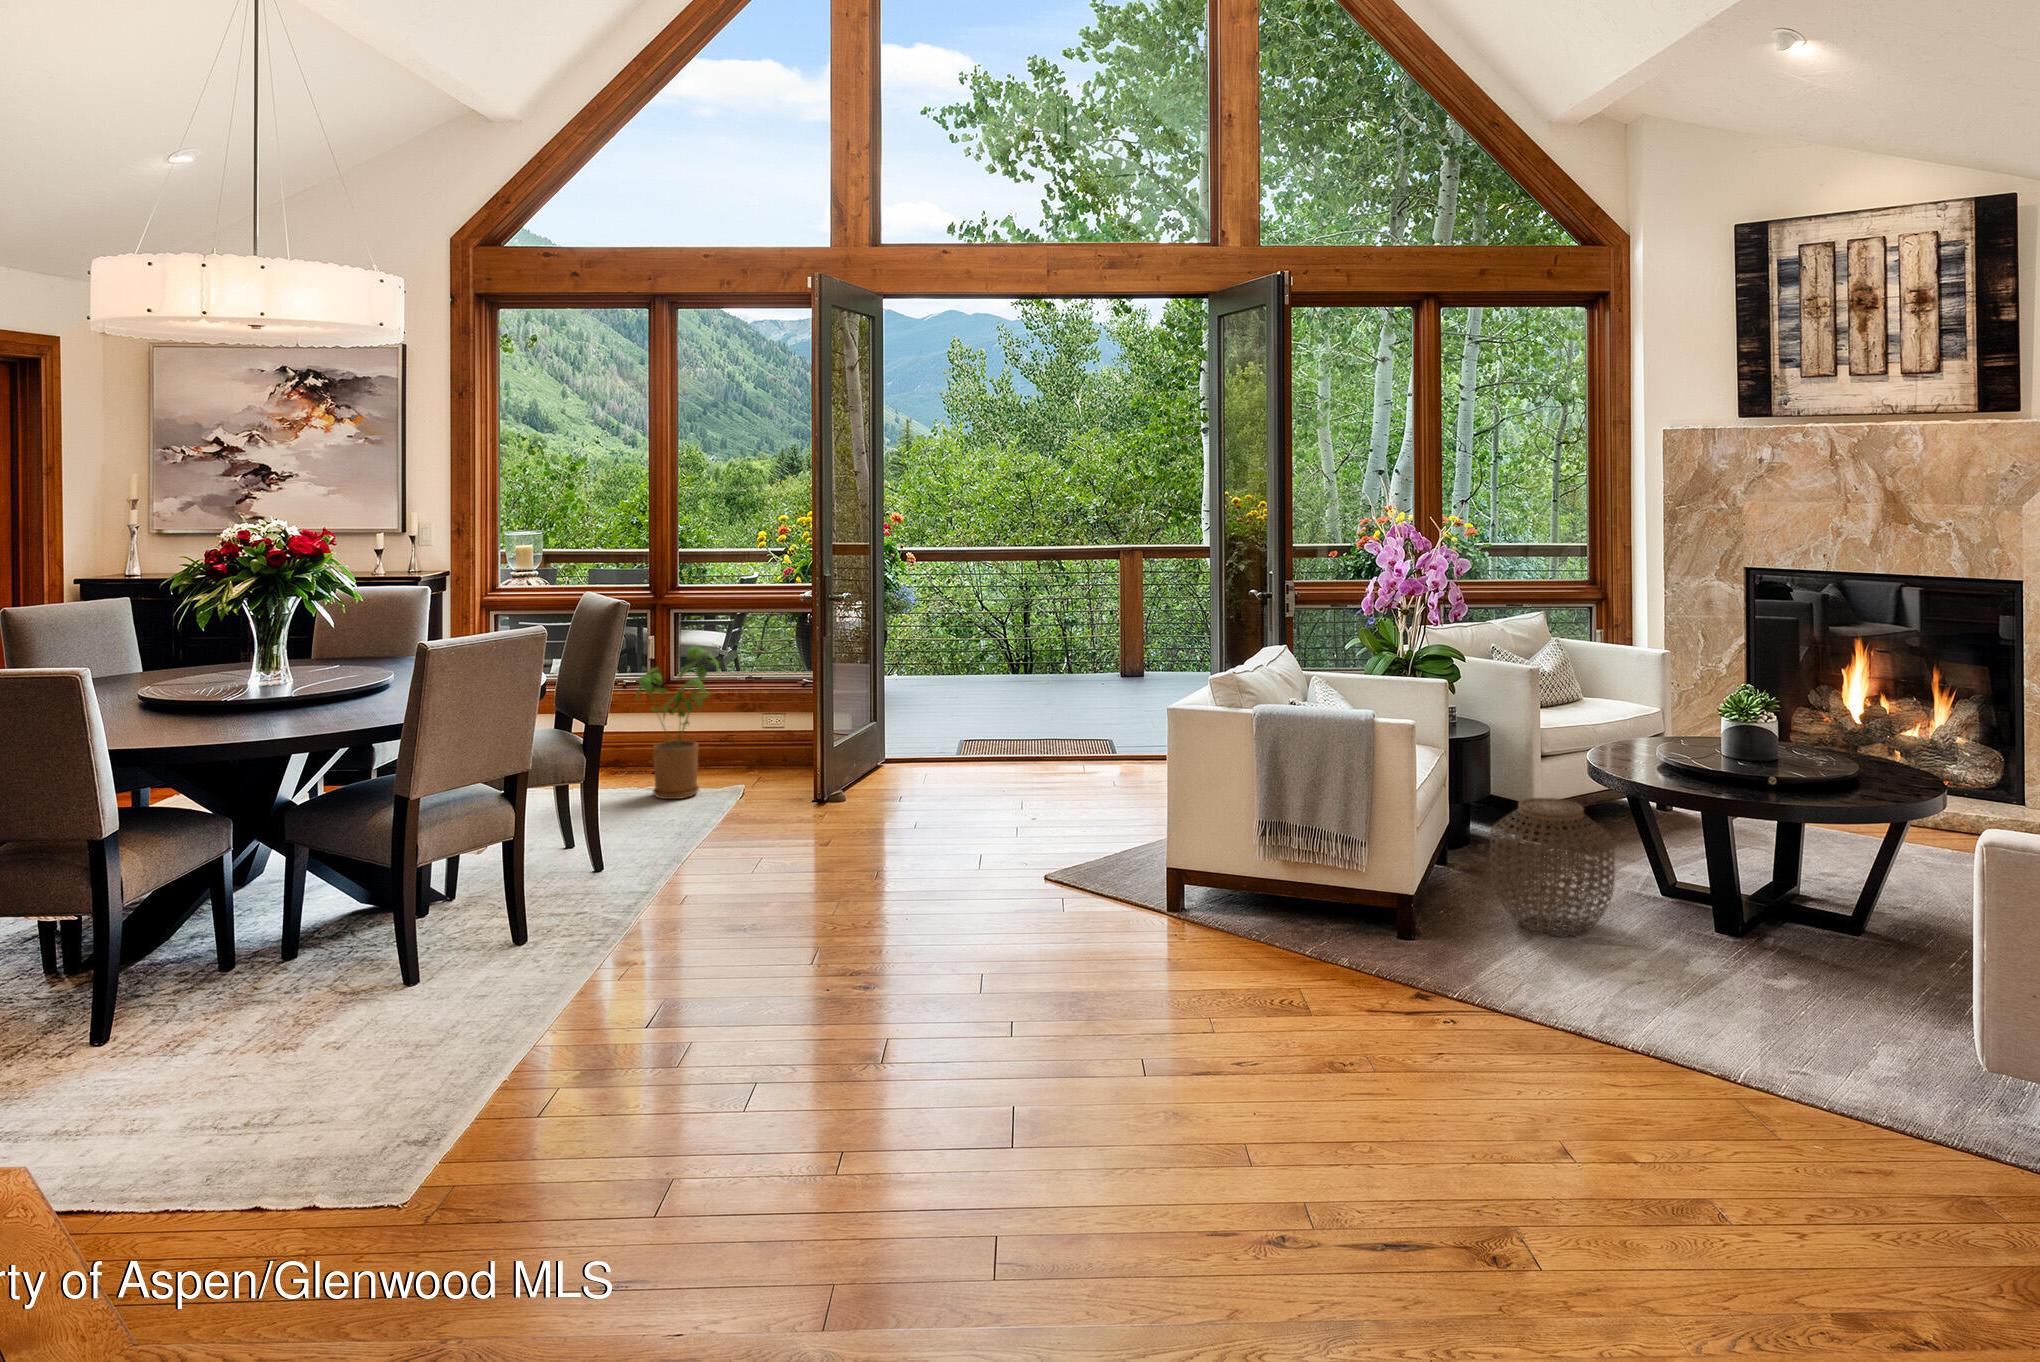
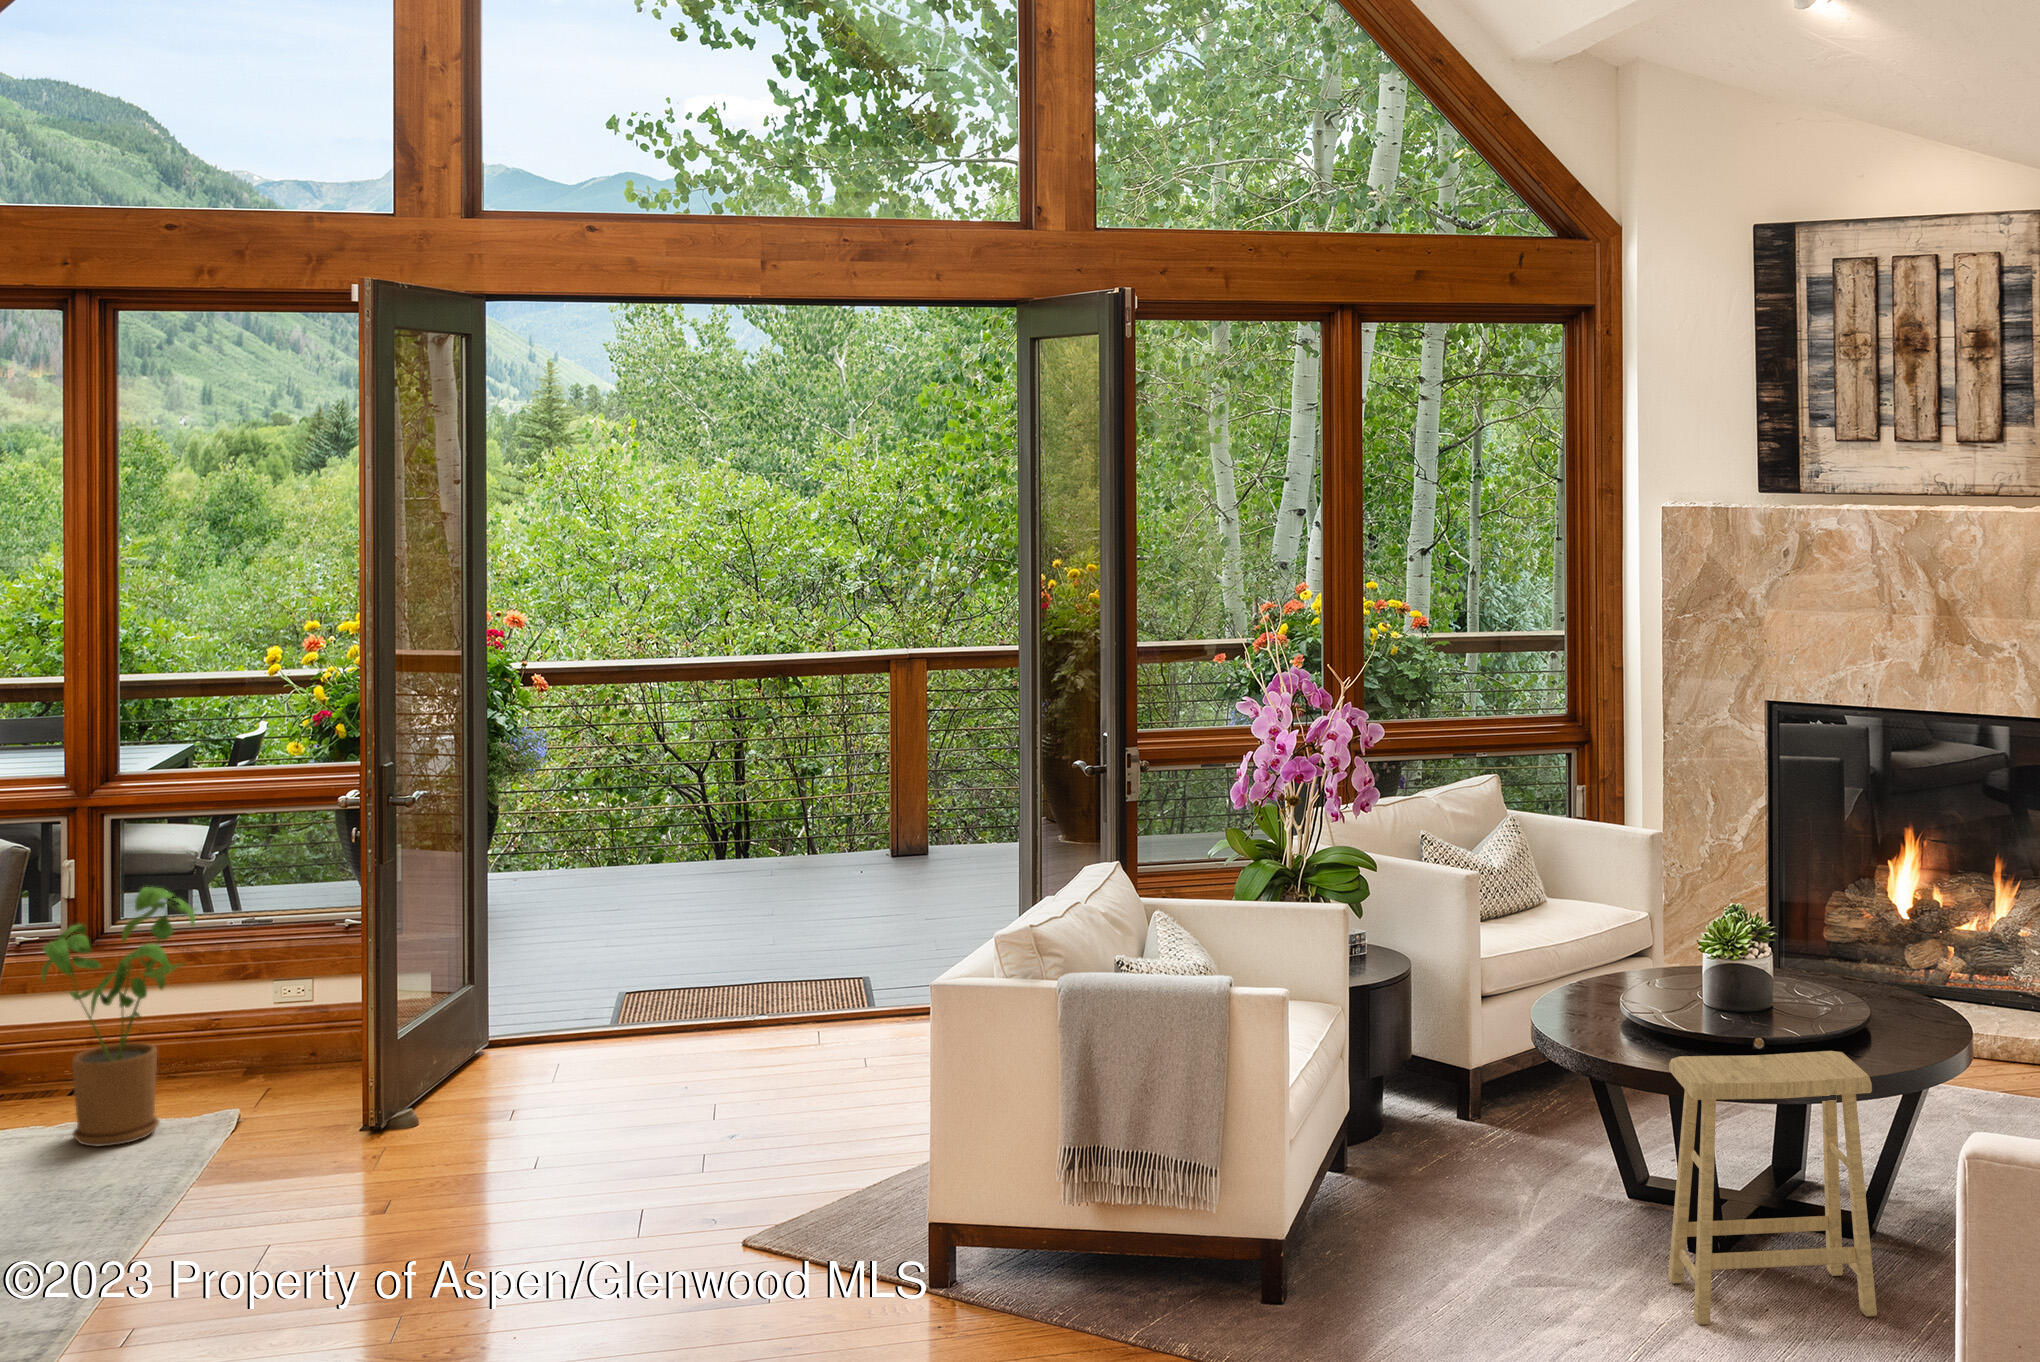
footstool: none [1702,784,1878,984] -> present [1668,1051,1877,1325]
woven basket: present [1490,798,1614,937] -> none [1393,1082,1557,1280]

